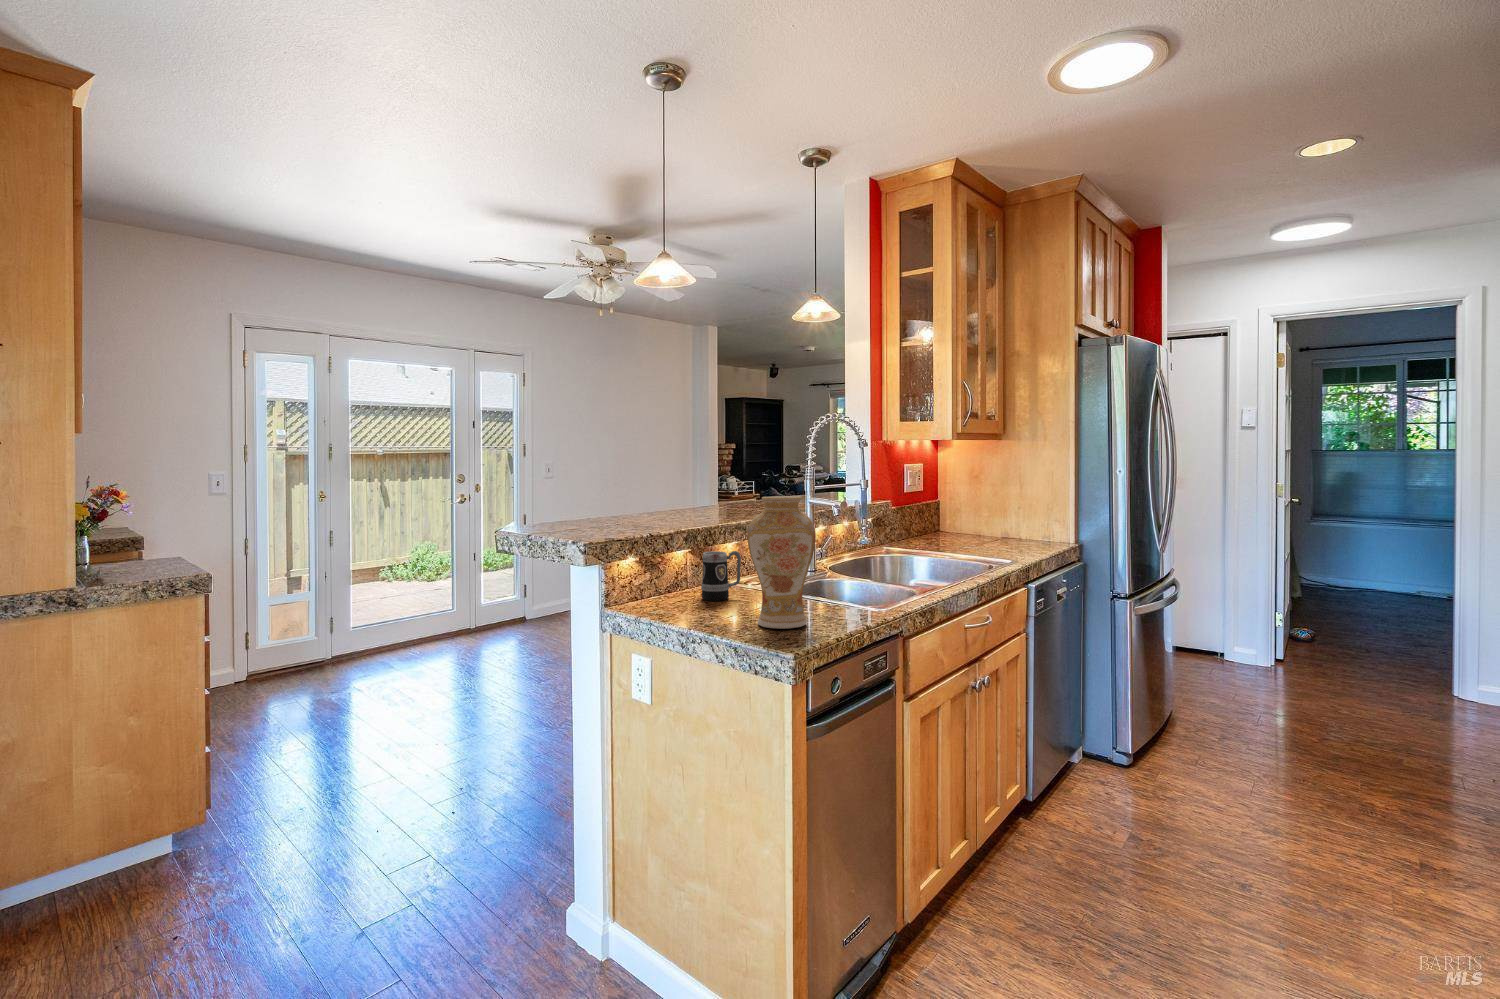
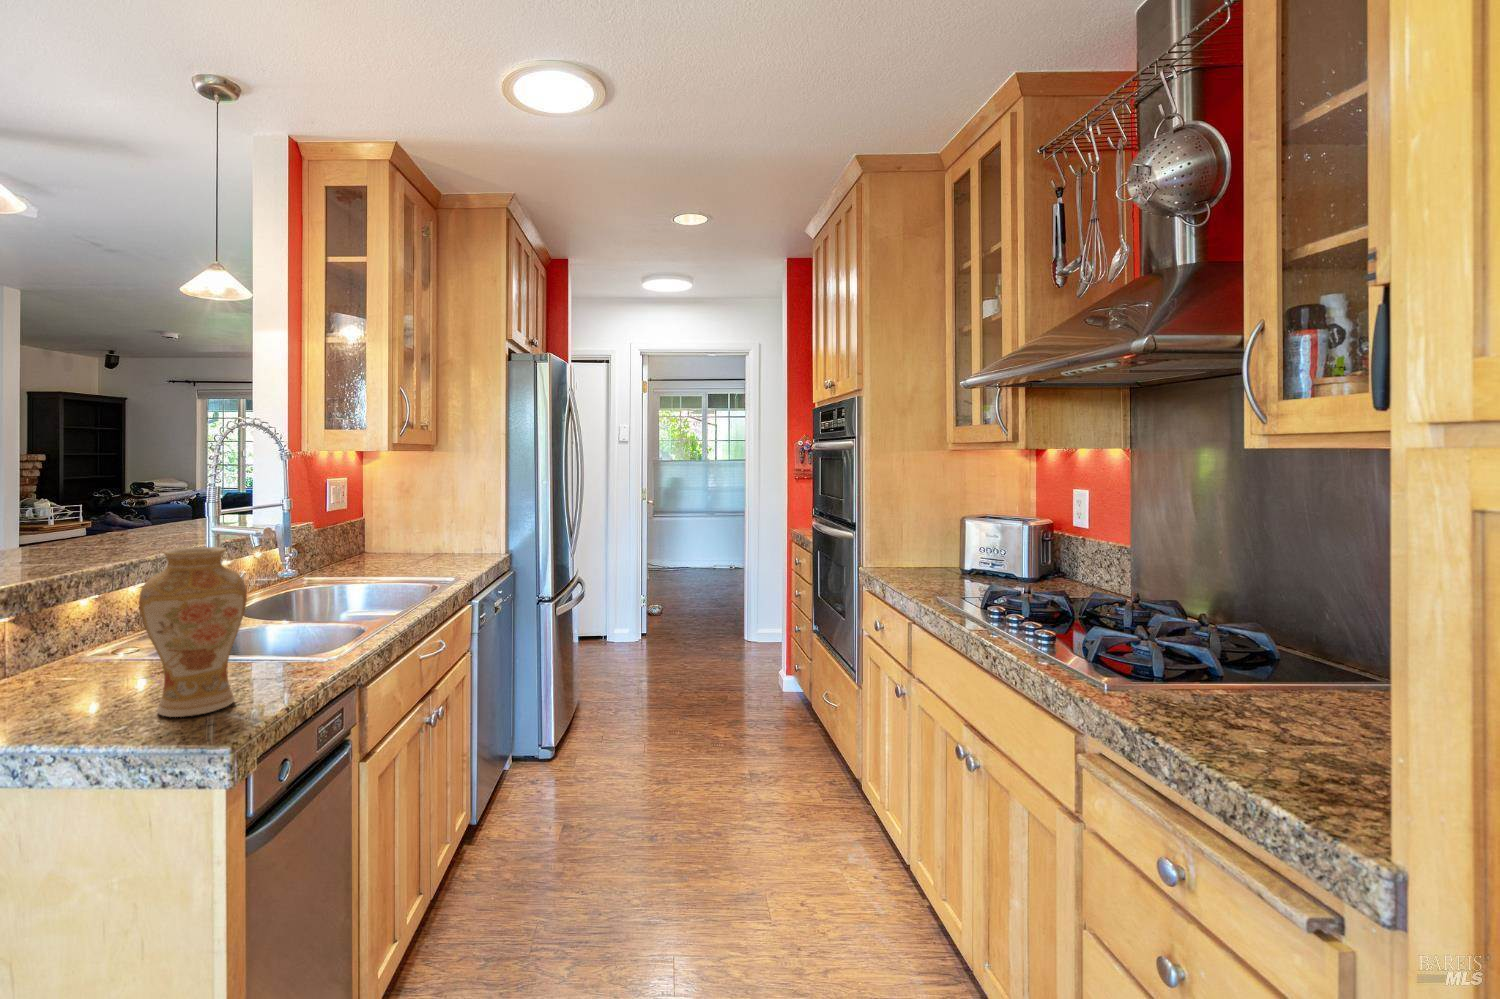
mug: present [701,551,741,601] -> none [39,615,112,688]

